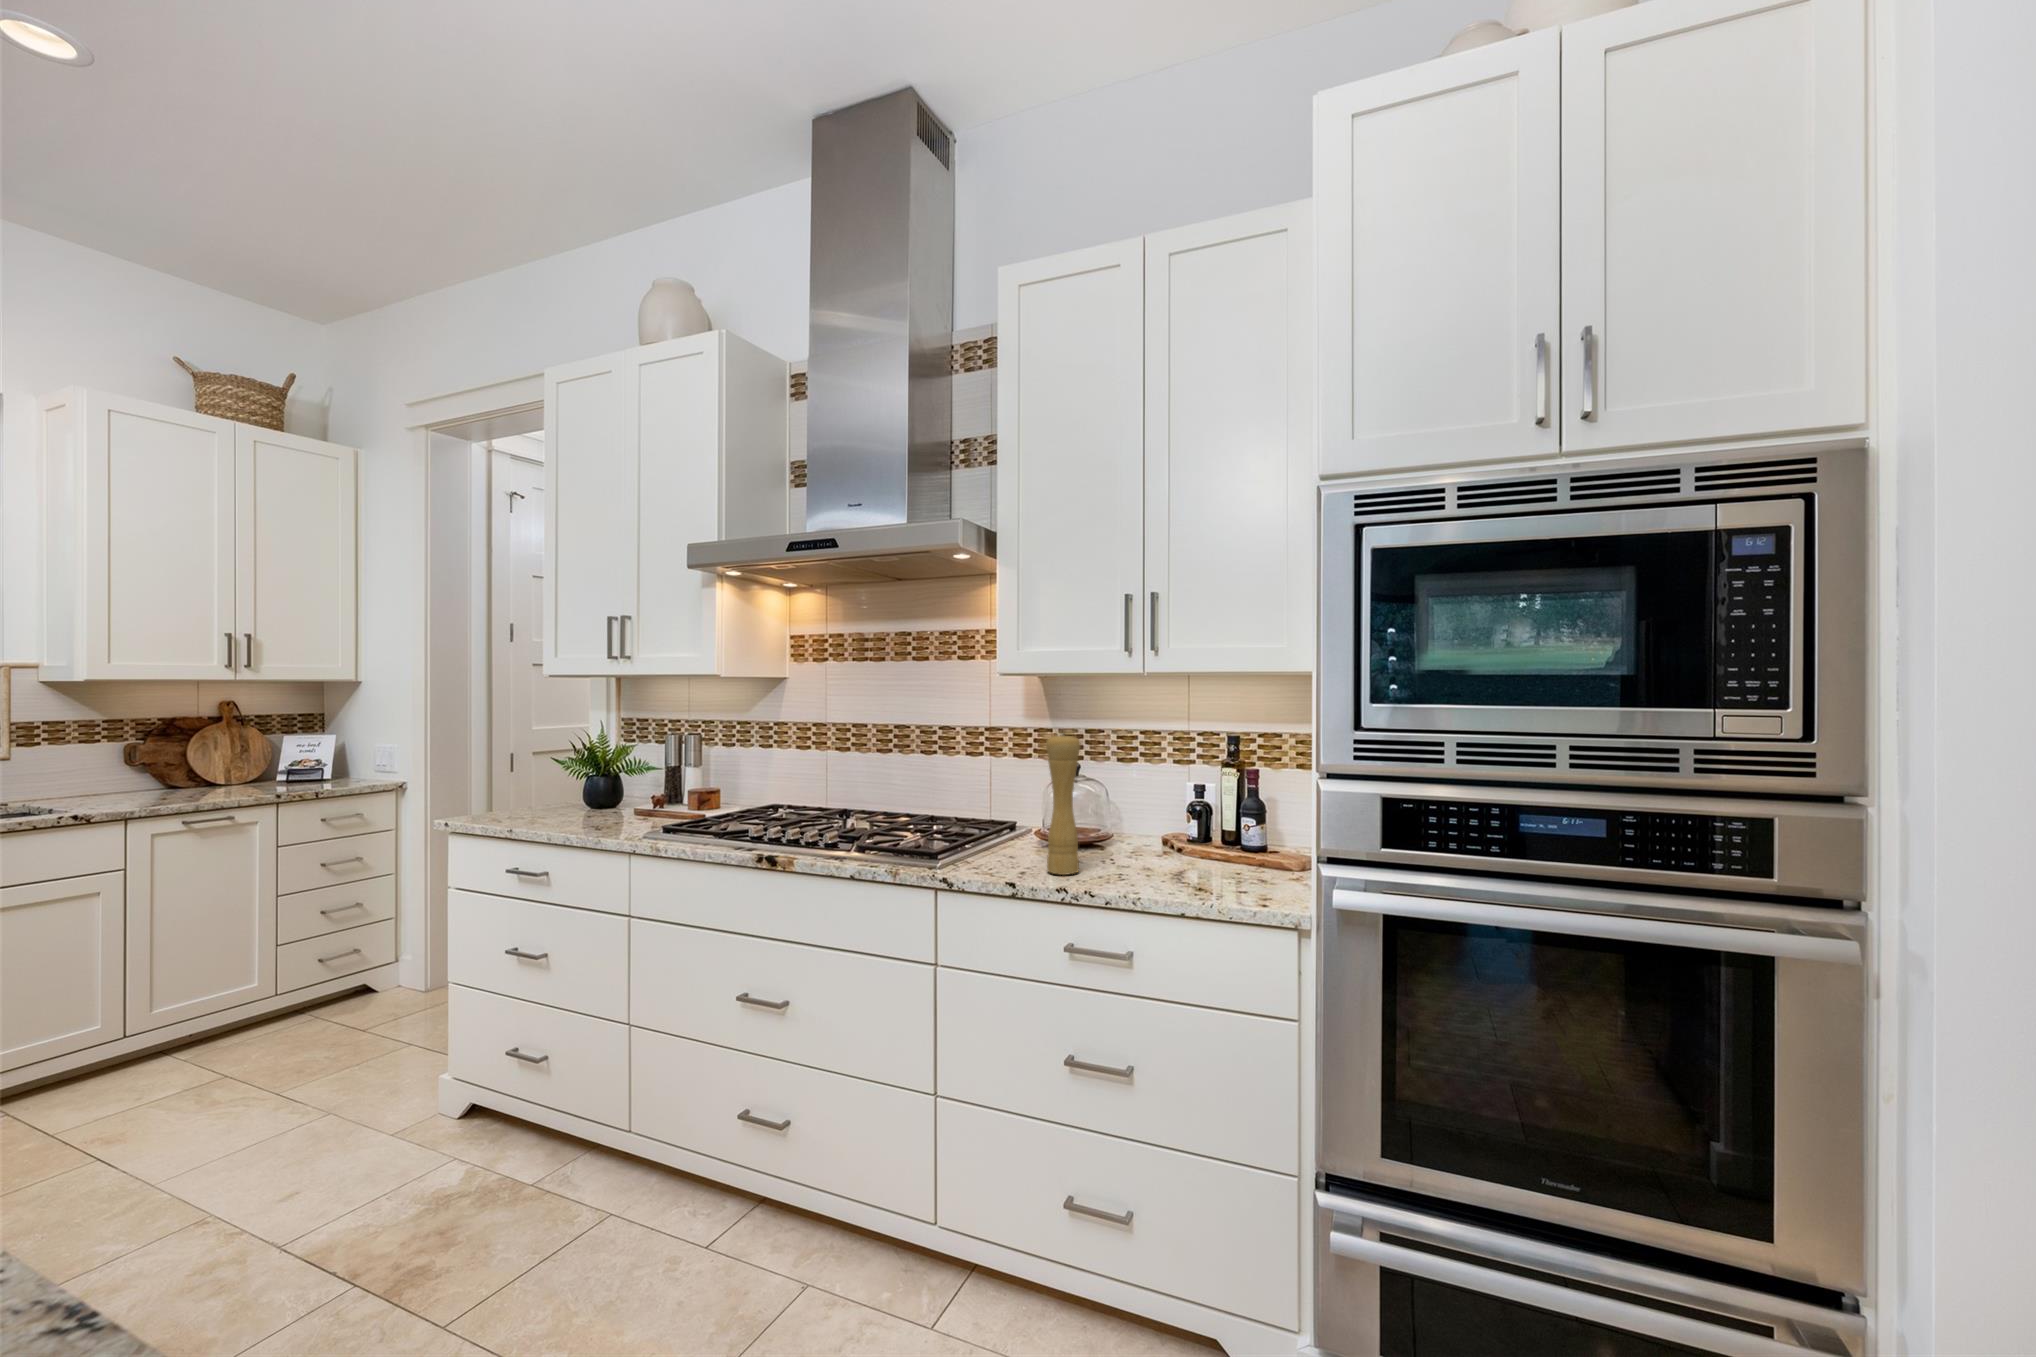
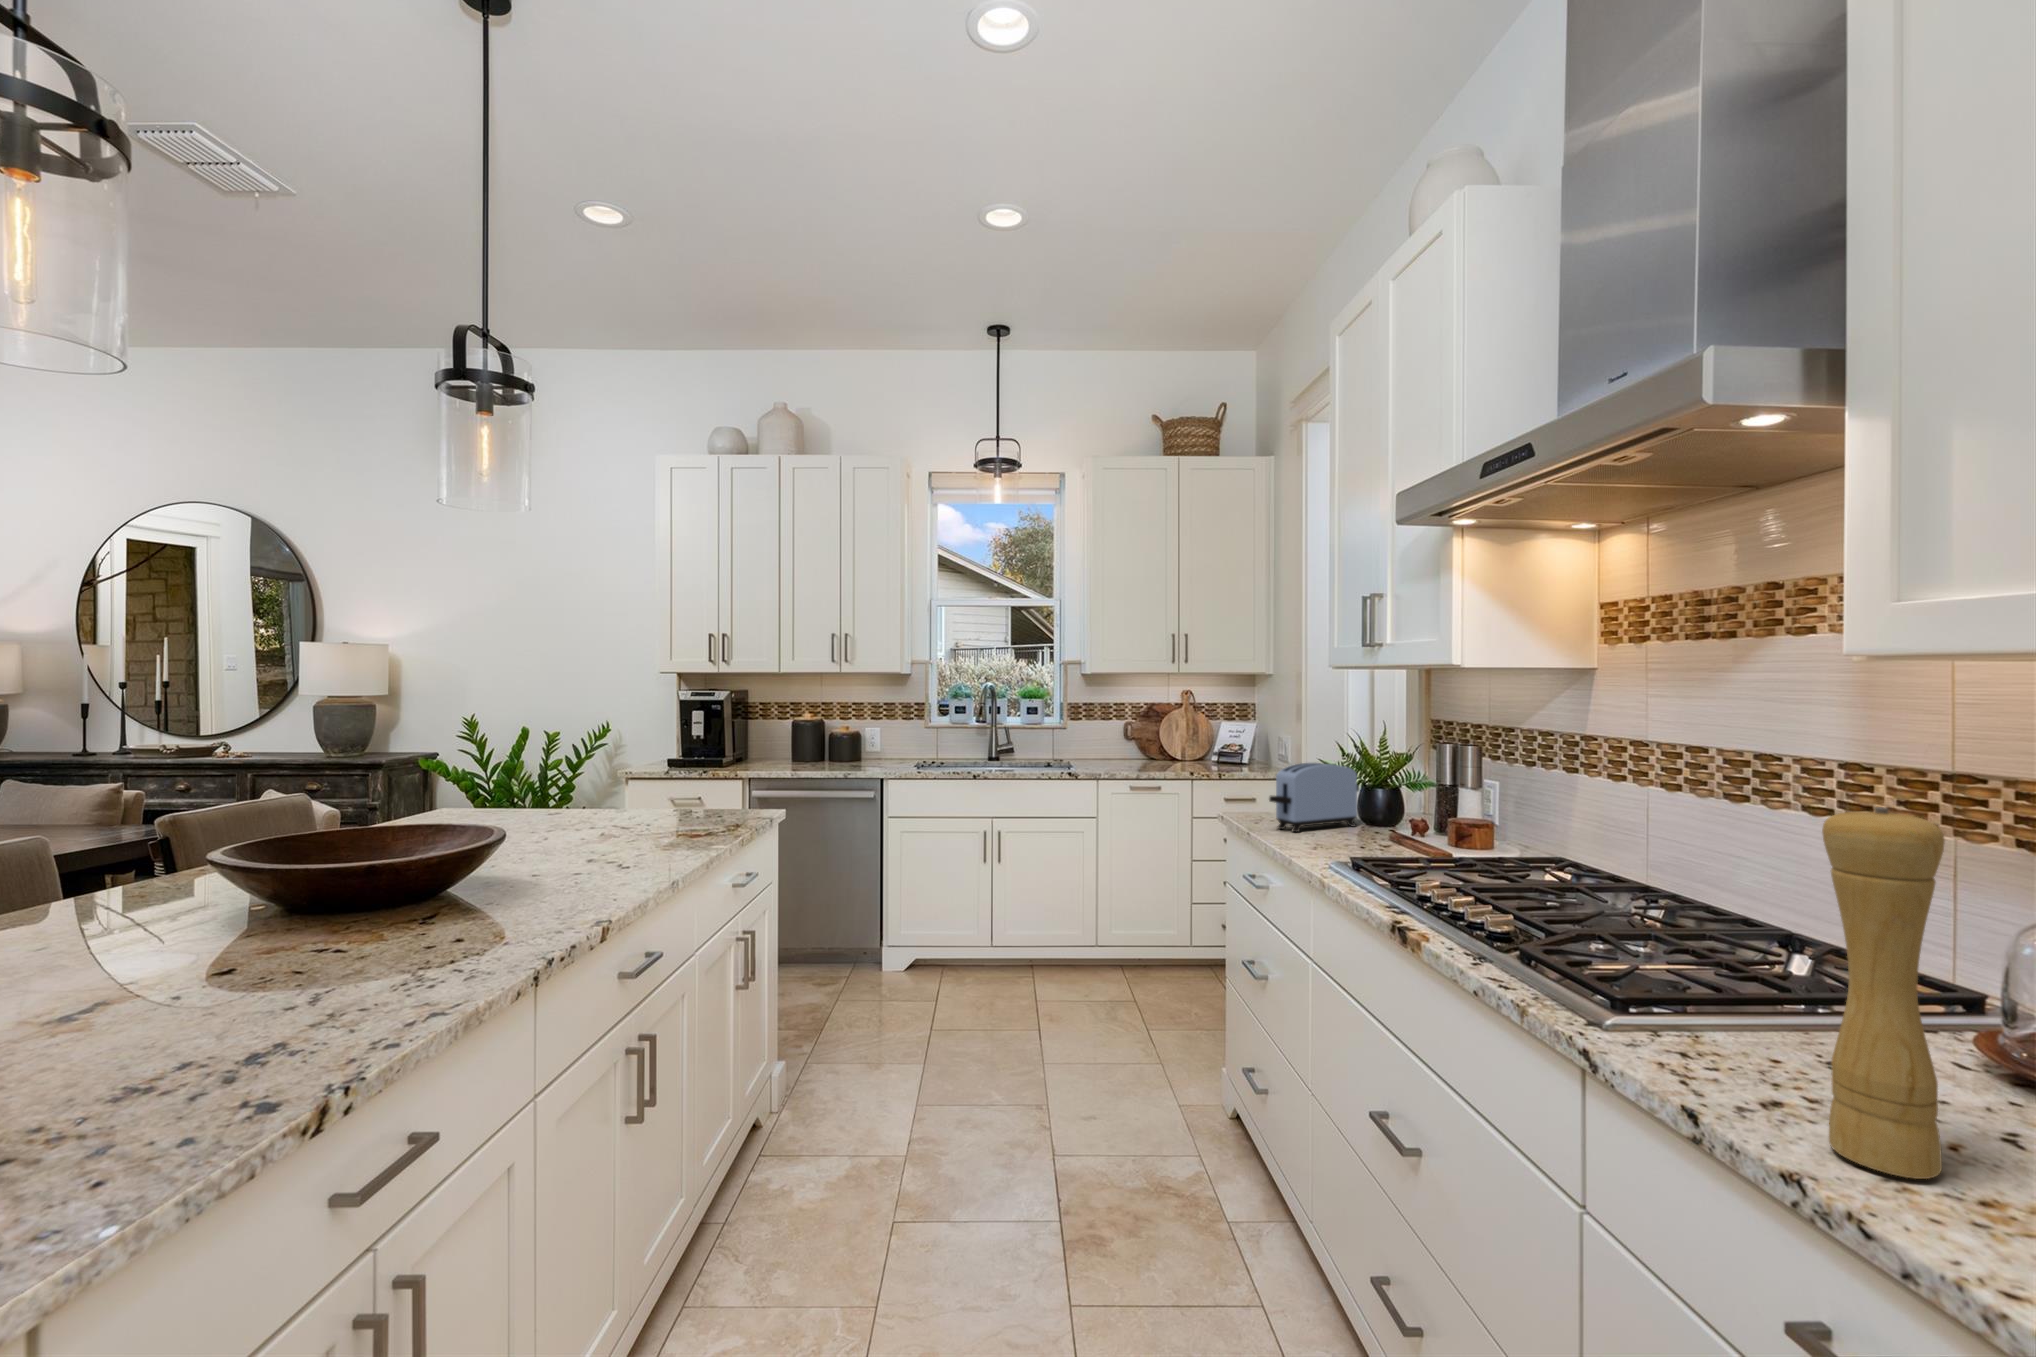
toaster: none [533,759,595,822] -> present [1269,763,1361,832]

